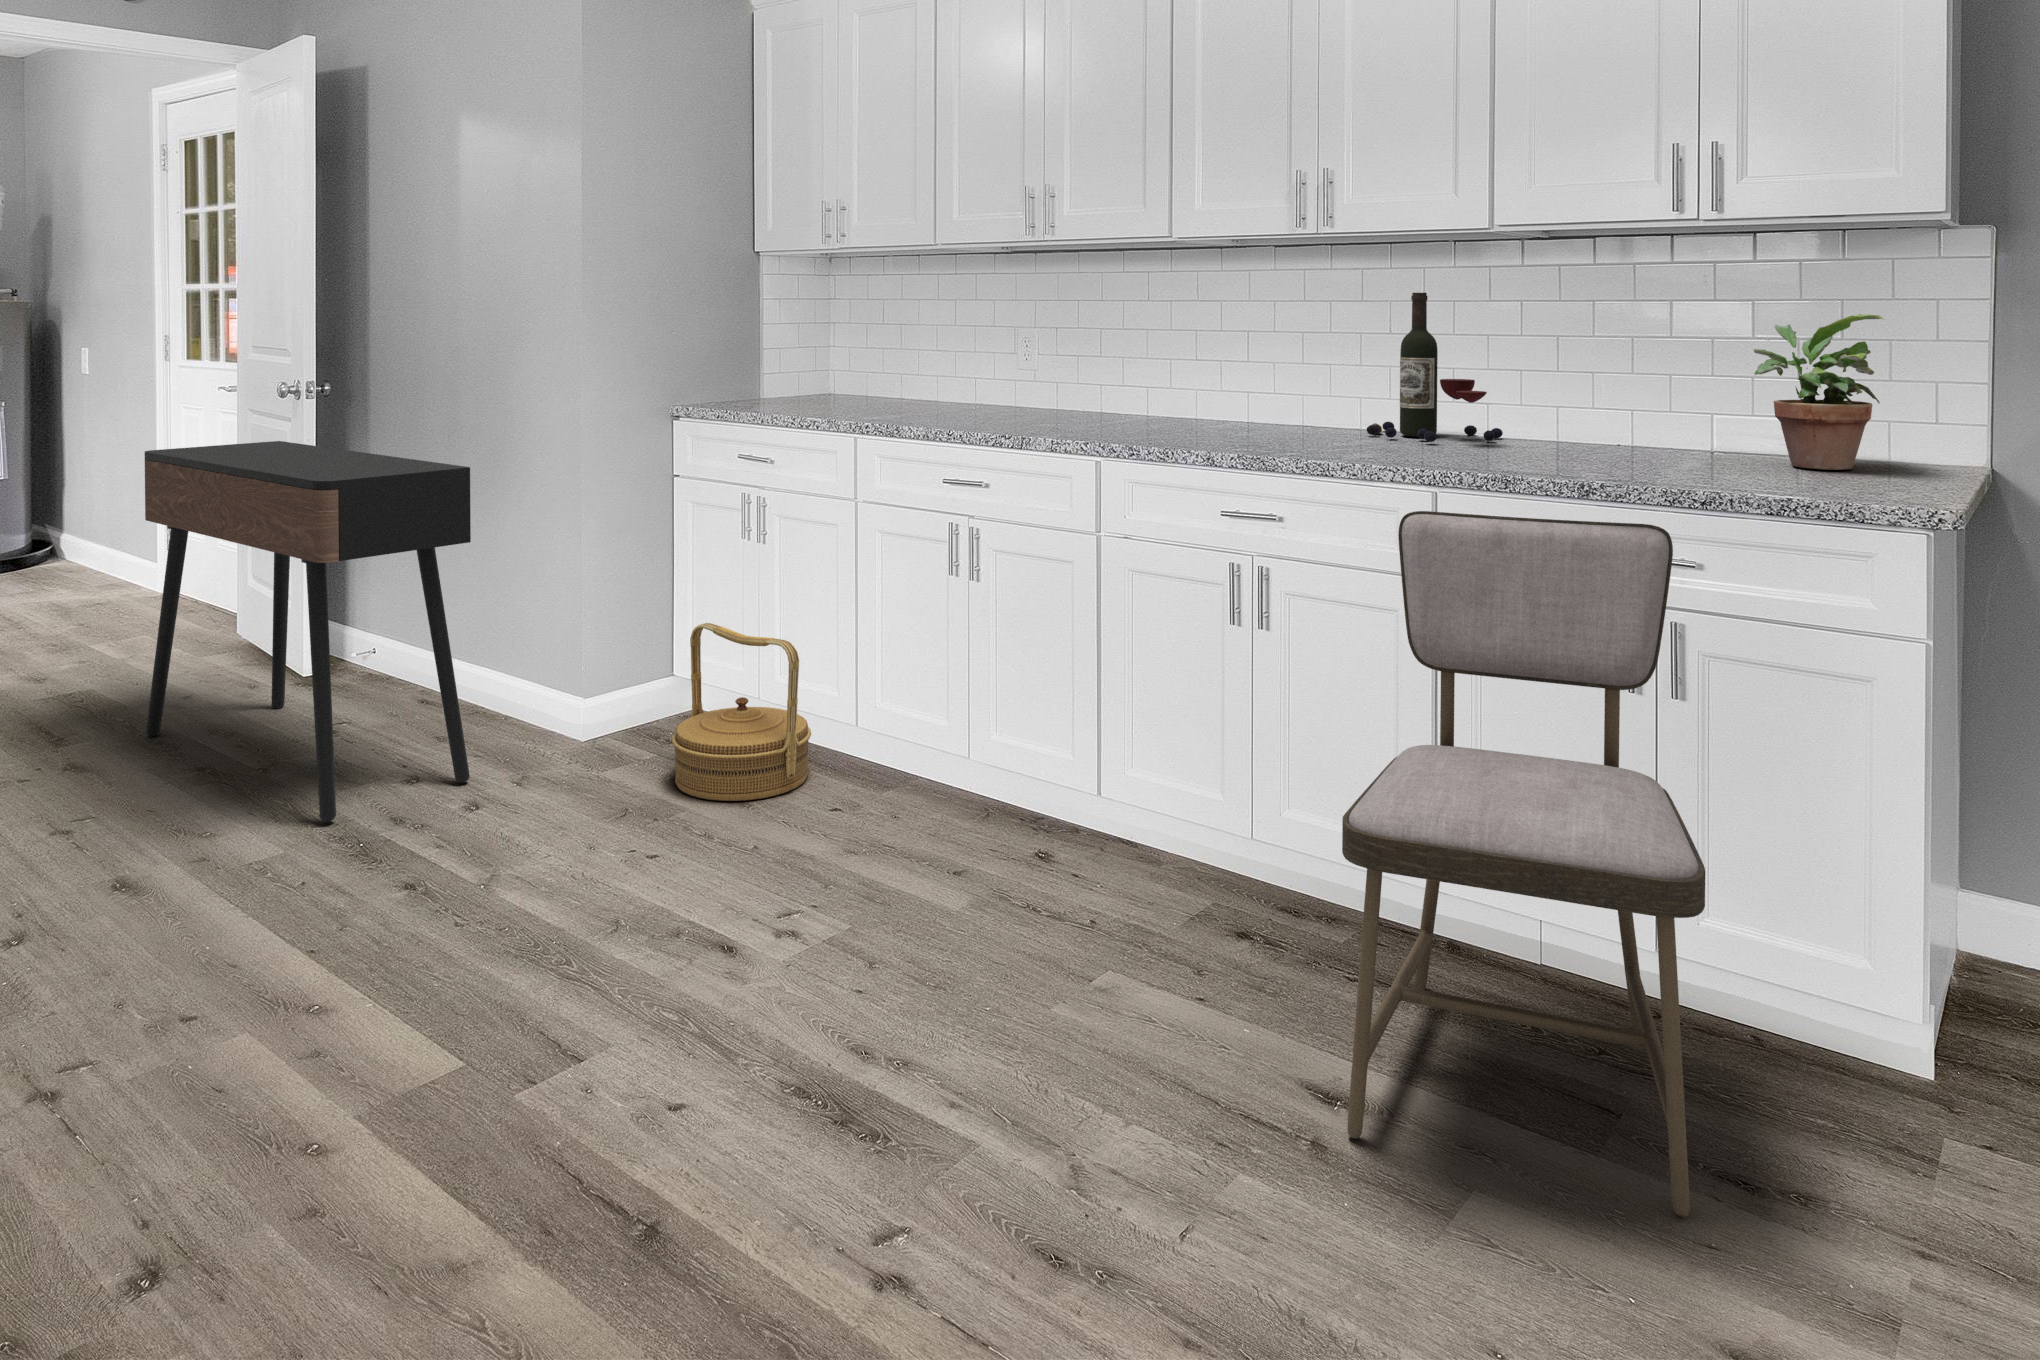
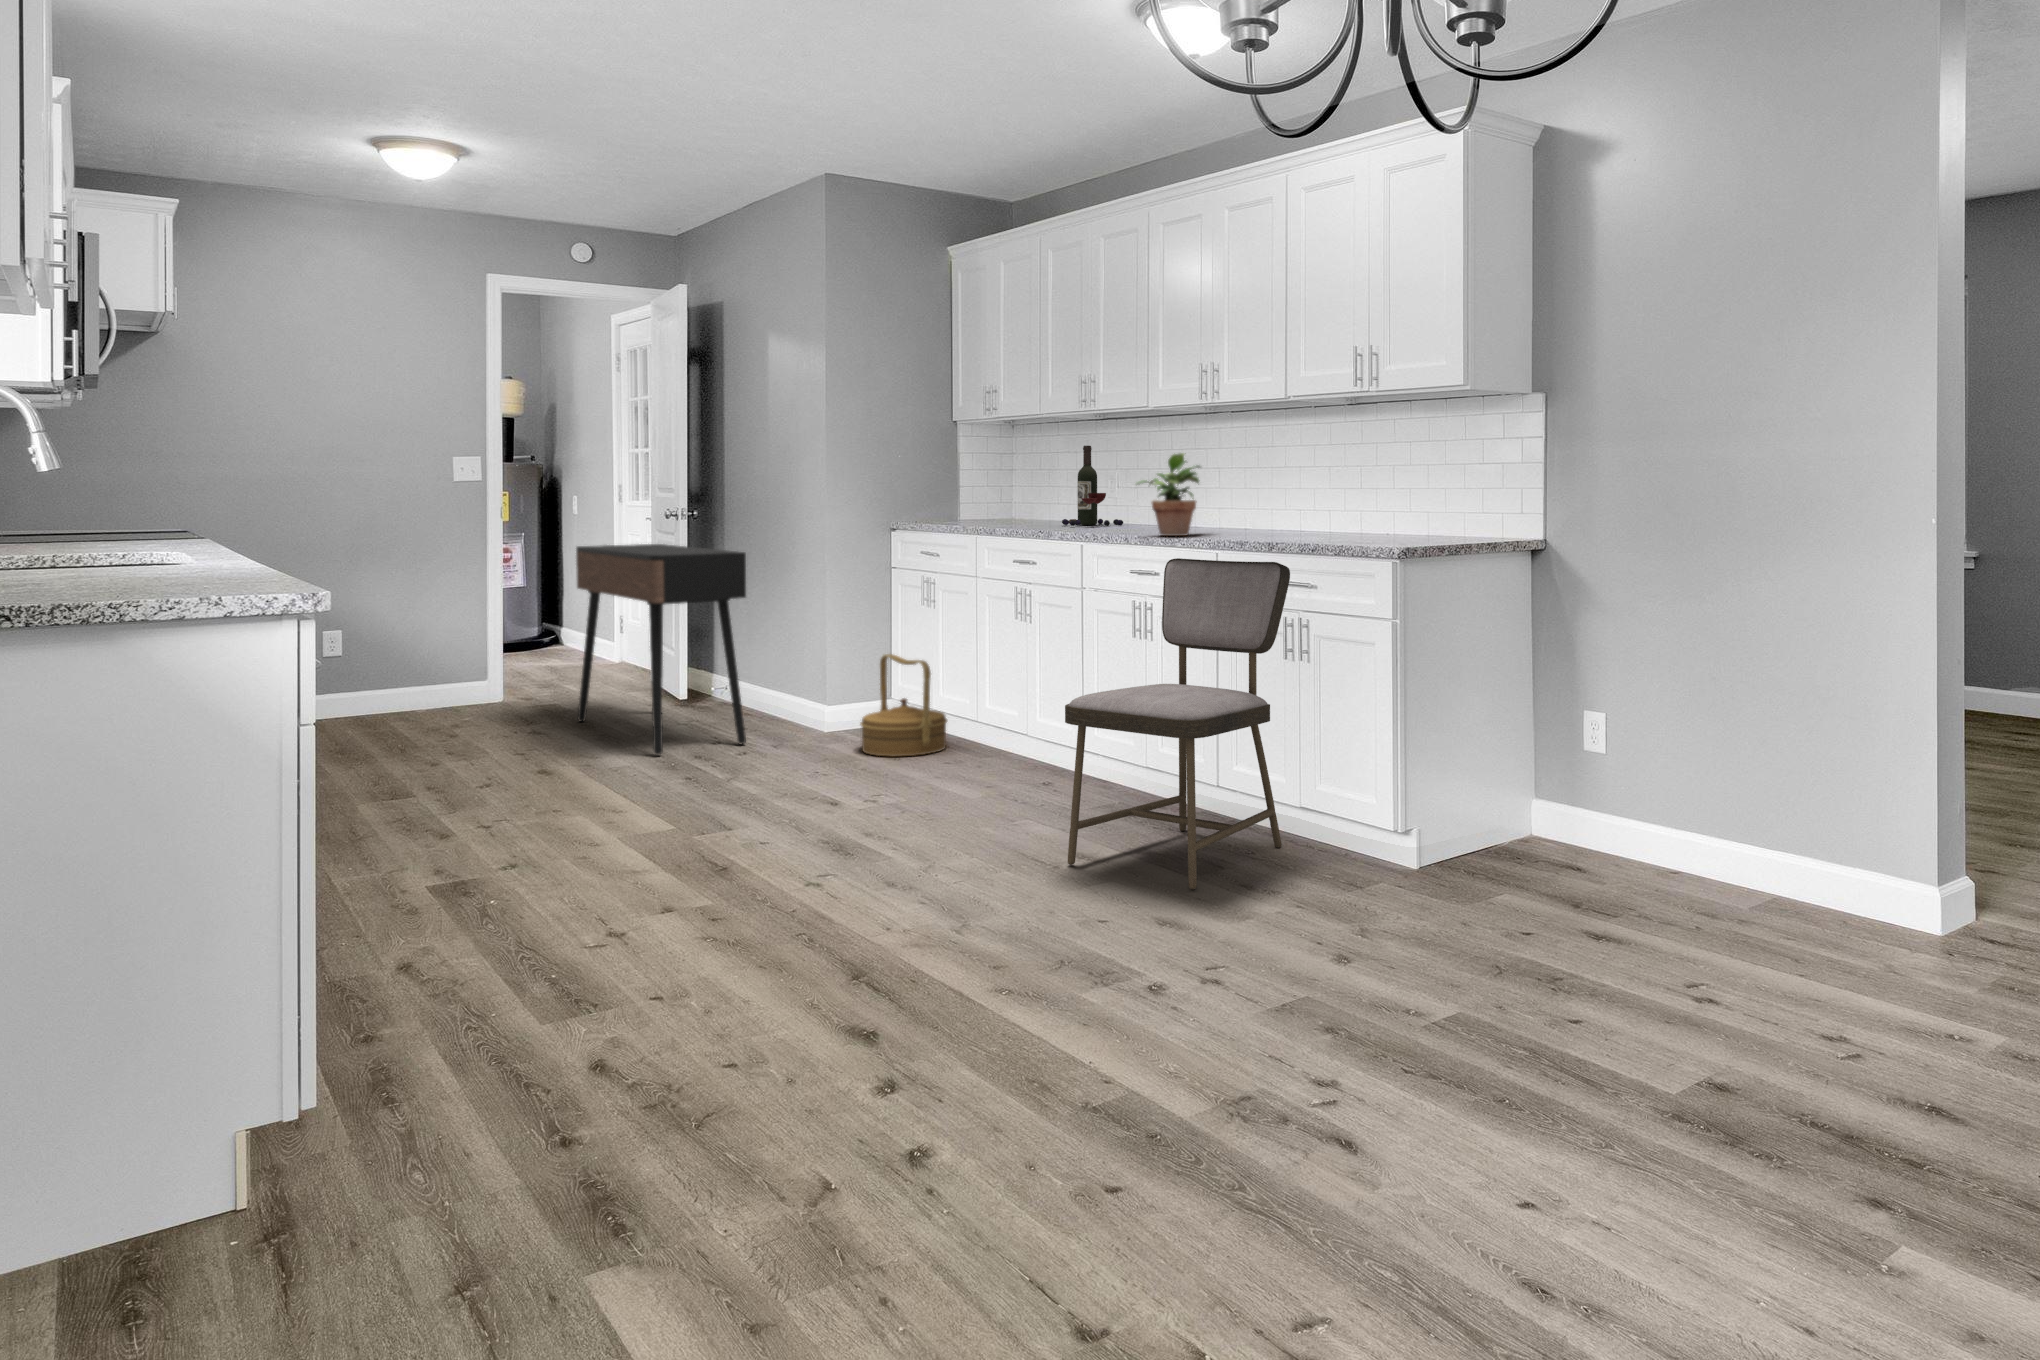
wine bottle: present [1367,293,1503,442] -> present [1062,446,1123,526]
potted plant: present [1754,314,1883,470] -> present [1136,453,1200,536]

